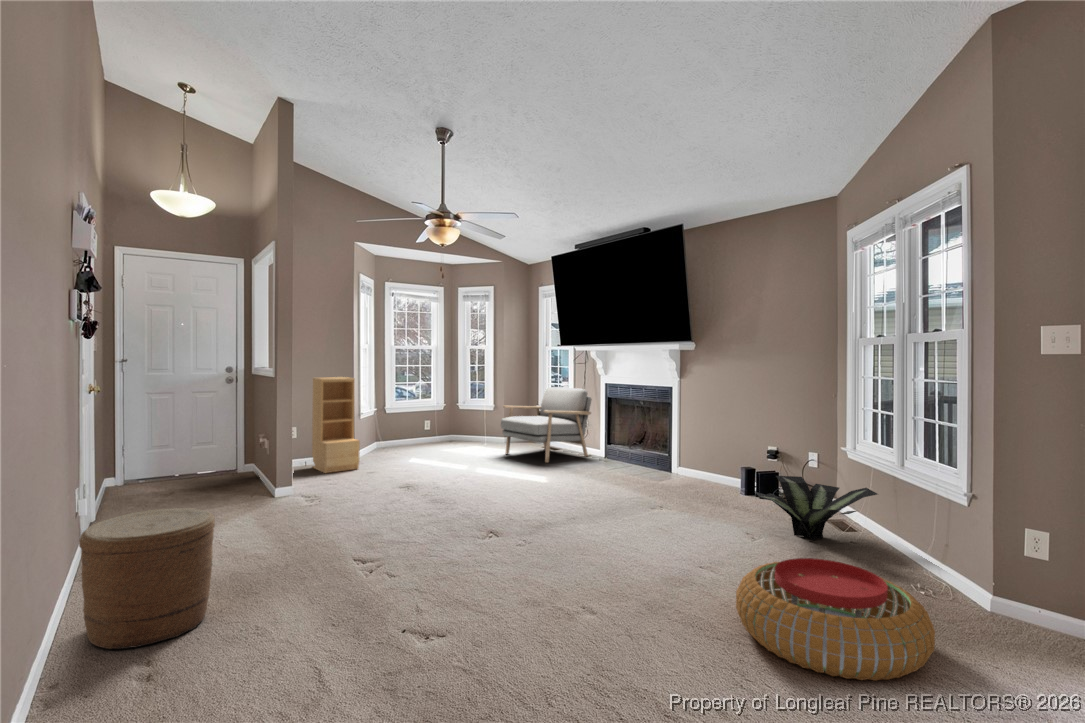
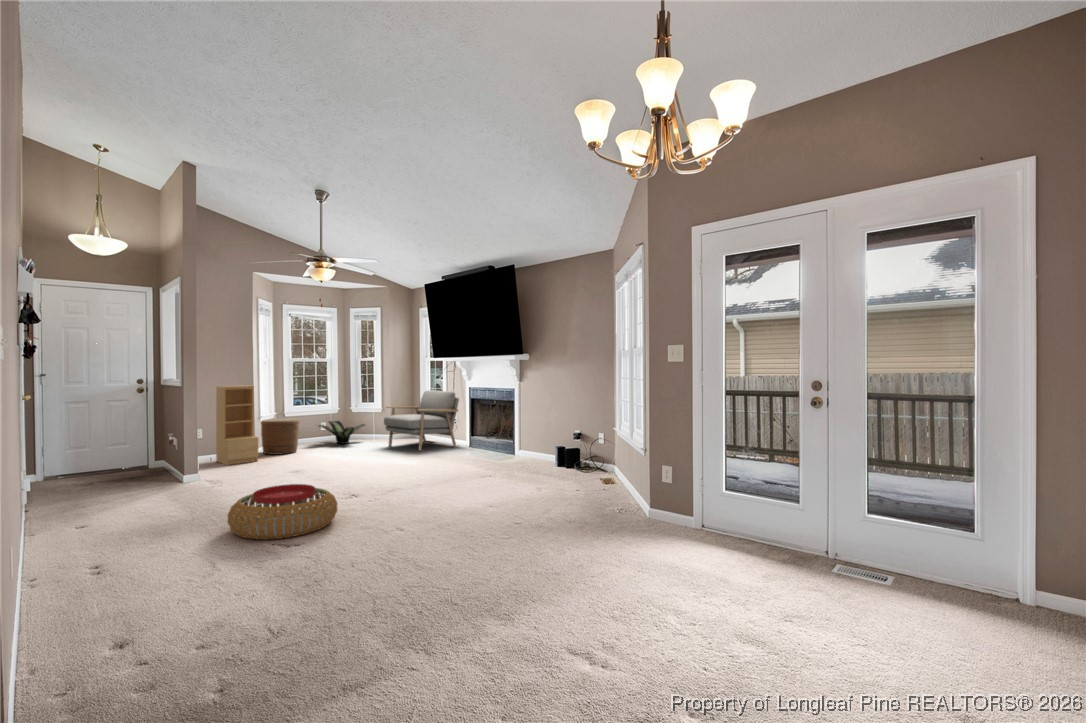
potted plant: present [755,476,877,541] -> present [319,421,365,444]
woven basket: present [79,508,215,649] -> present [261,418,300,454]
pouf: present [736,558,935,681] -> present [228,484,338,540]

